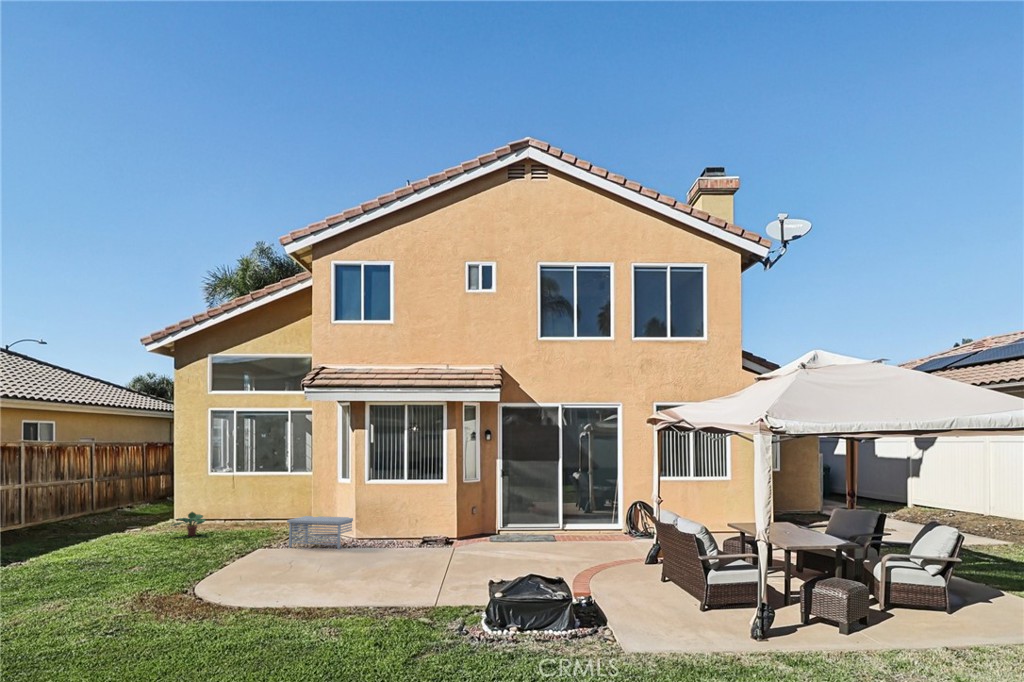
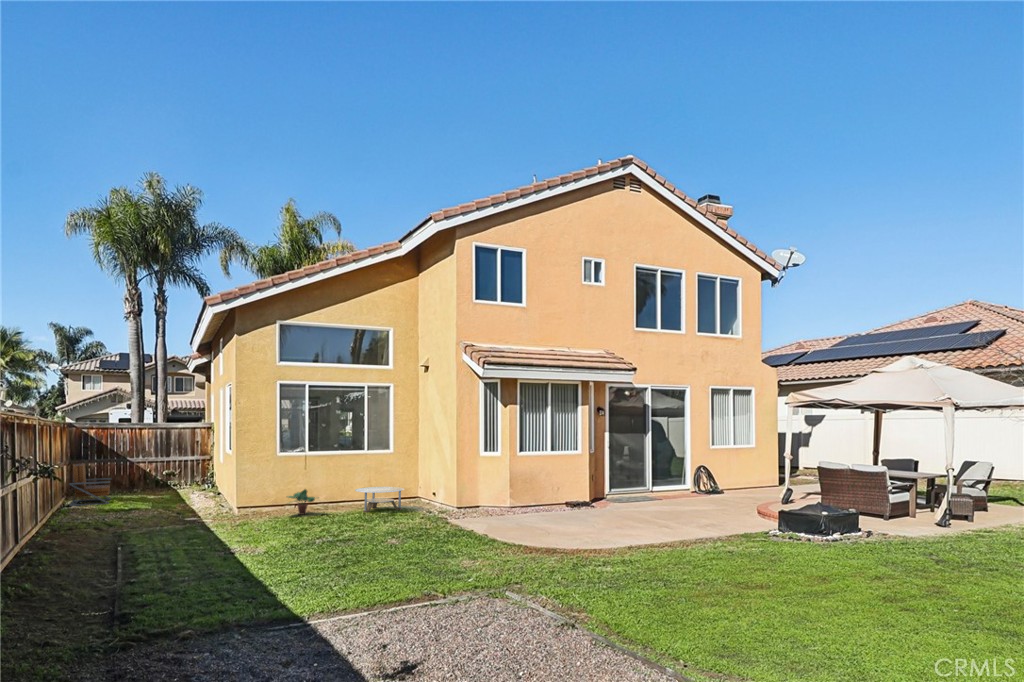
lounge chair: none [93,481,141,518] -> present [69,463,111,506]
round table: none [238,512,290,537] -> present [355,487,404,512]
storage bench: present [287,516,354,549] -> none [454,486,513,516]

